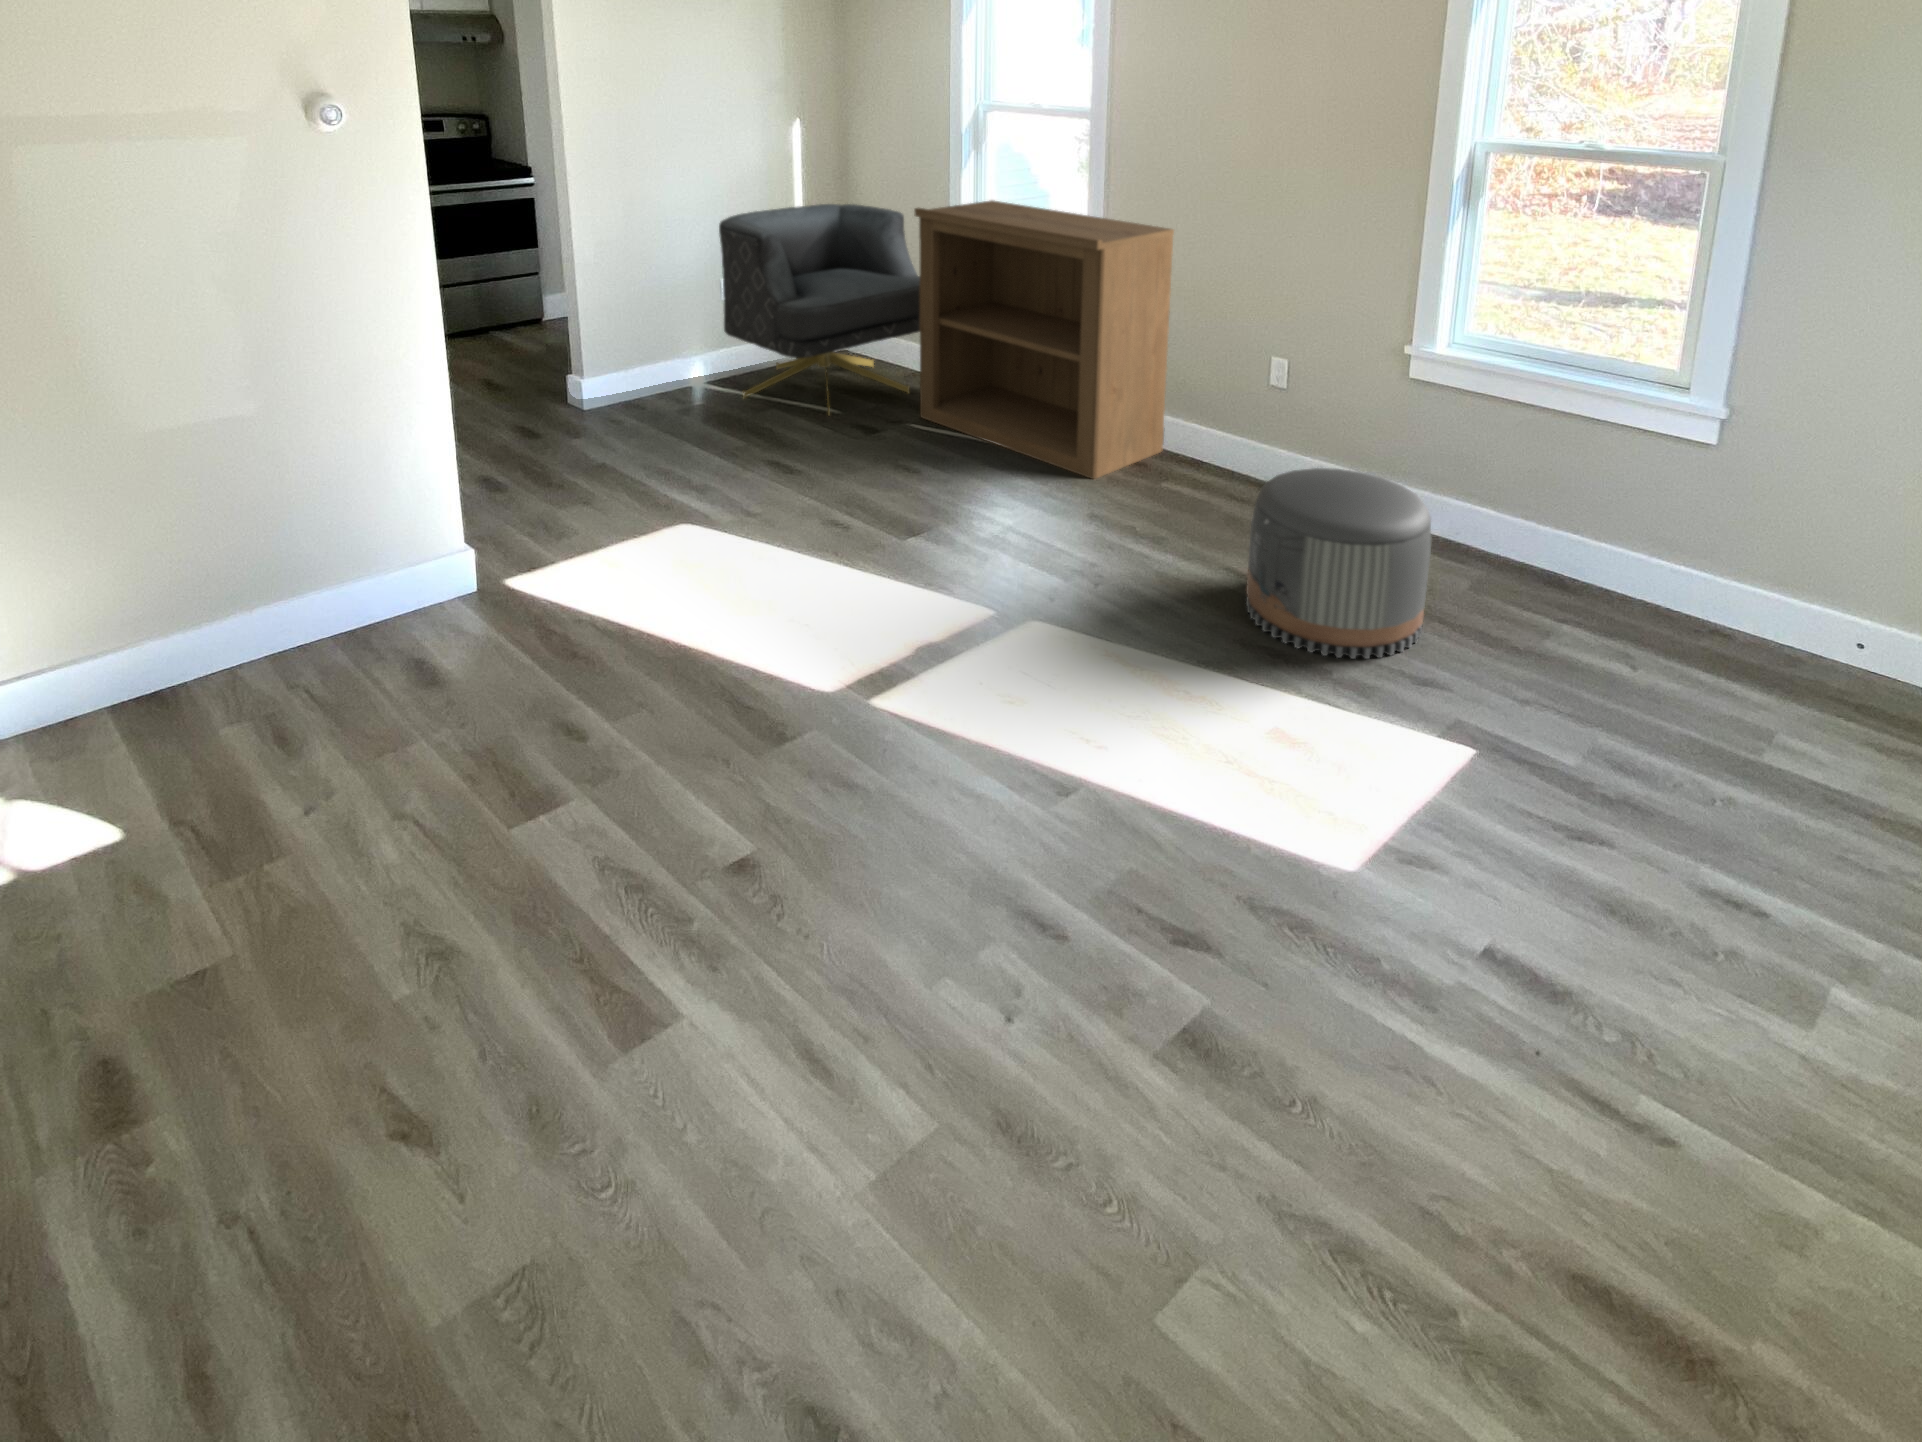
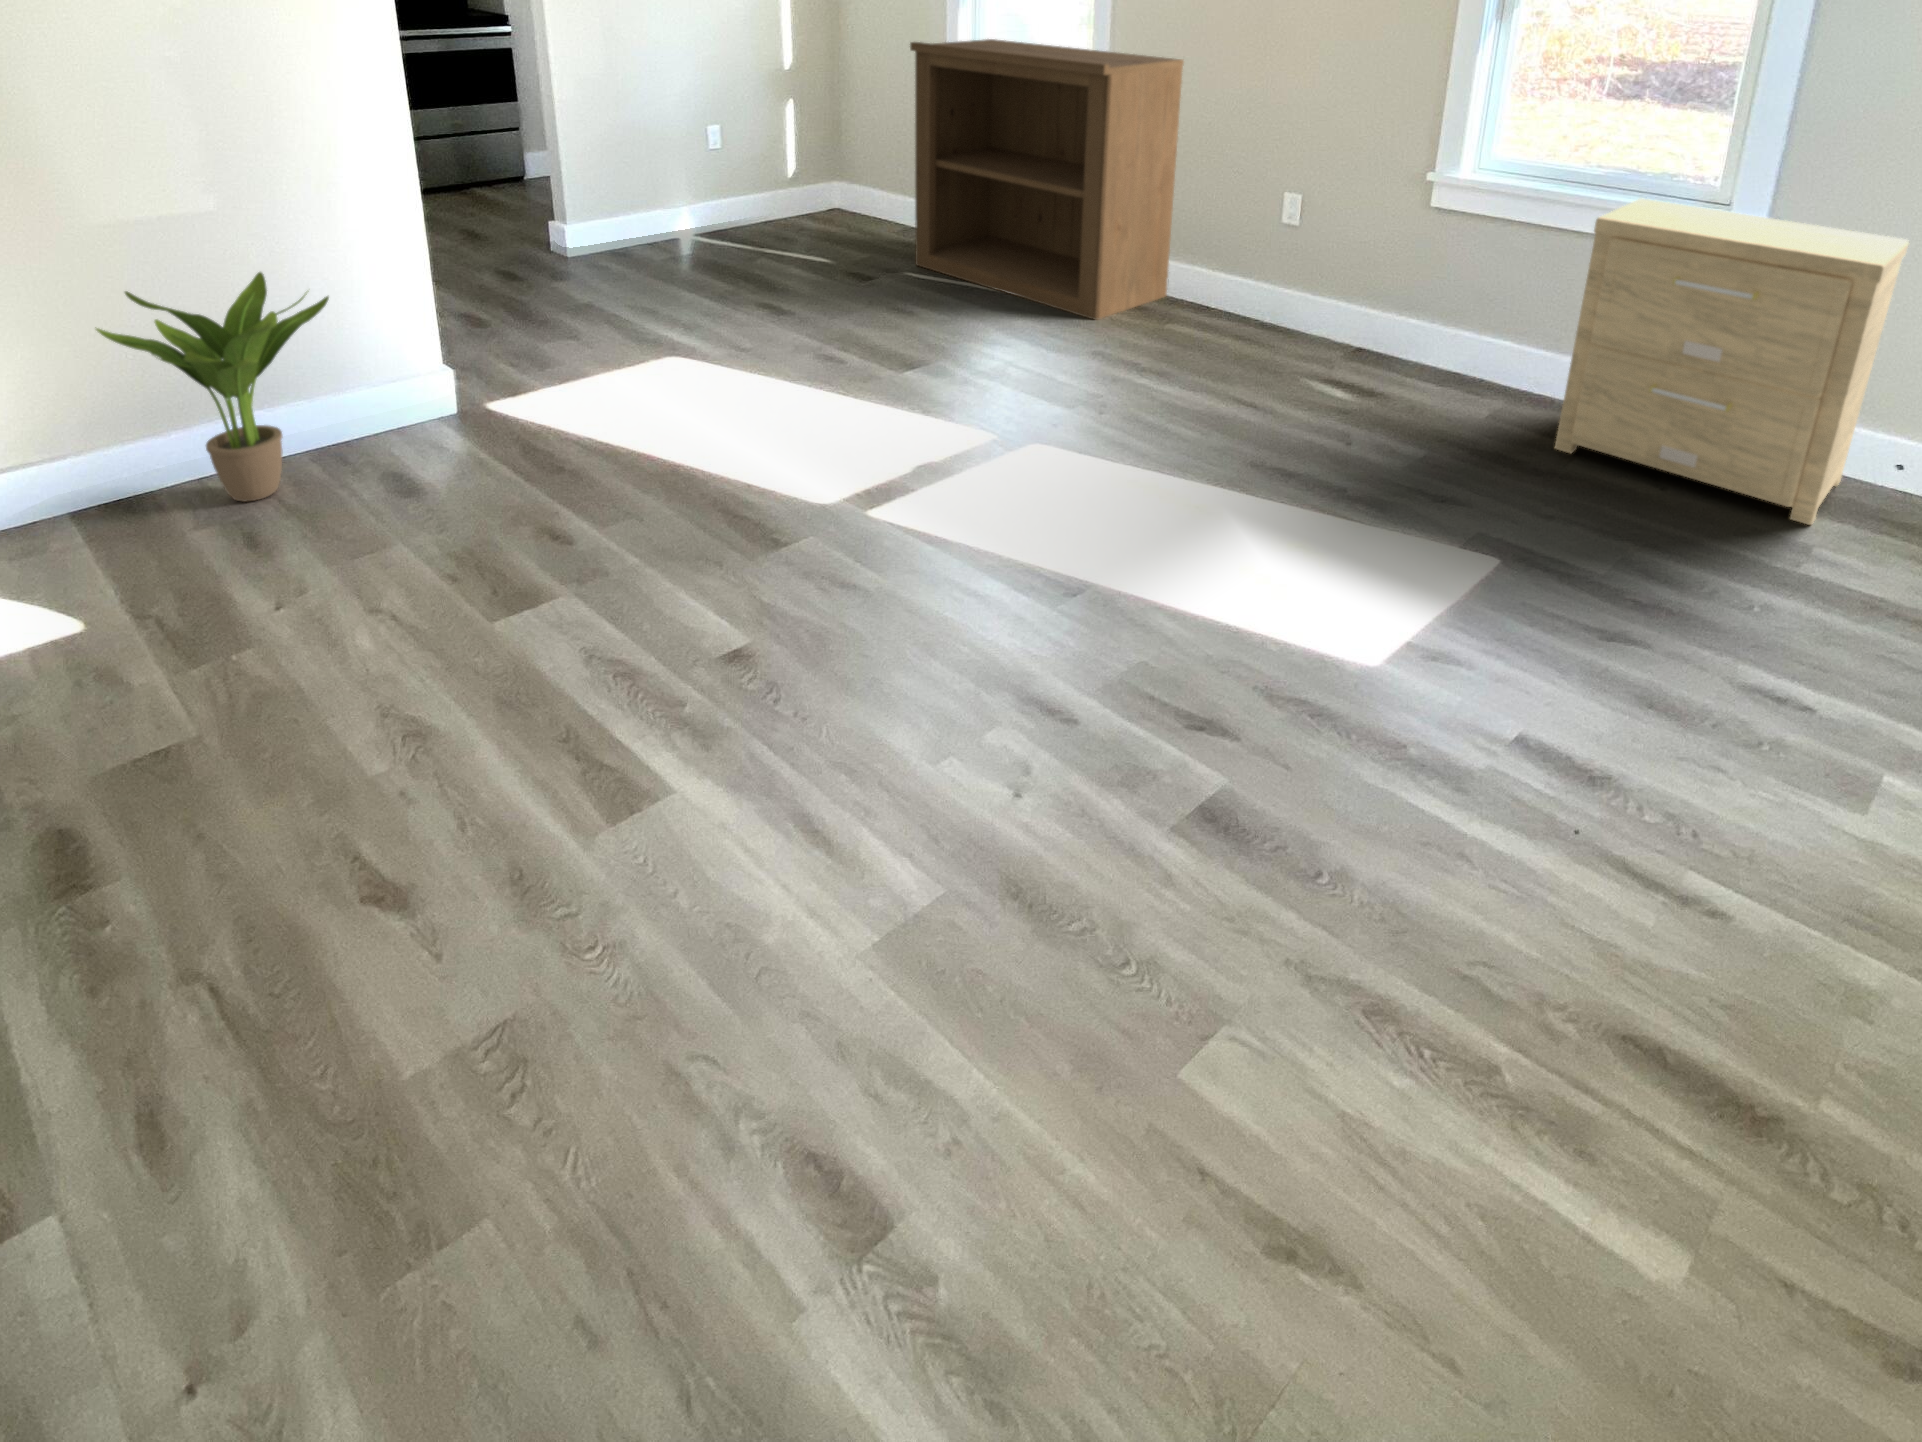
armchair: present [719,204,920,414] -> none [706,49,933,263]
side table: none [1532,381,1854,708] -> present [1554,199,1909,525]
pouf: present [1246,468,1431,659] -> none [1257,291,1455,479]
potted plant: none [142,469,361,693] -> present [96,272,329,501]

